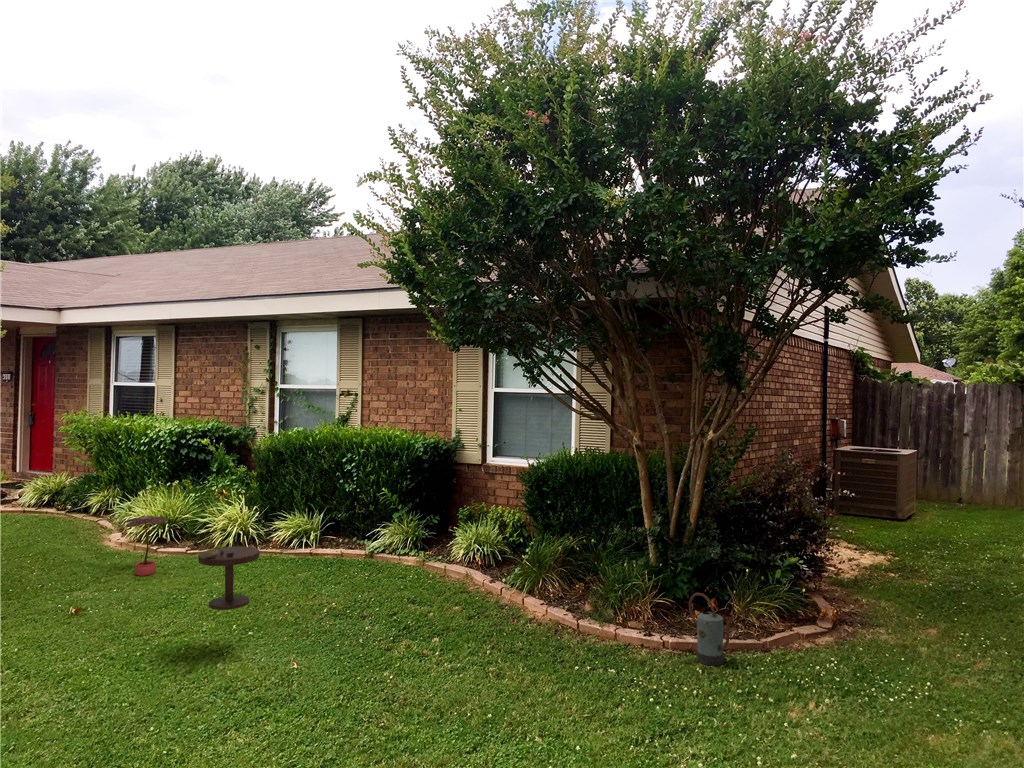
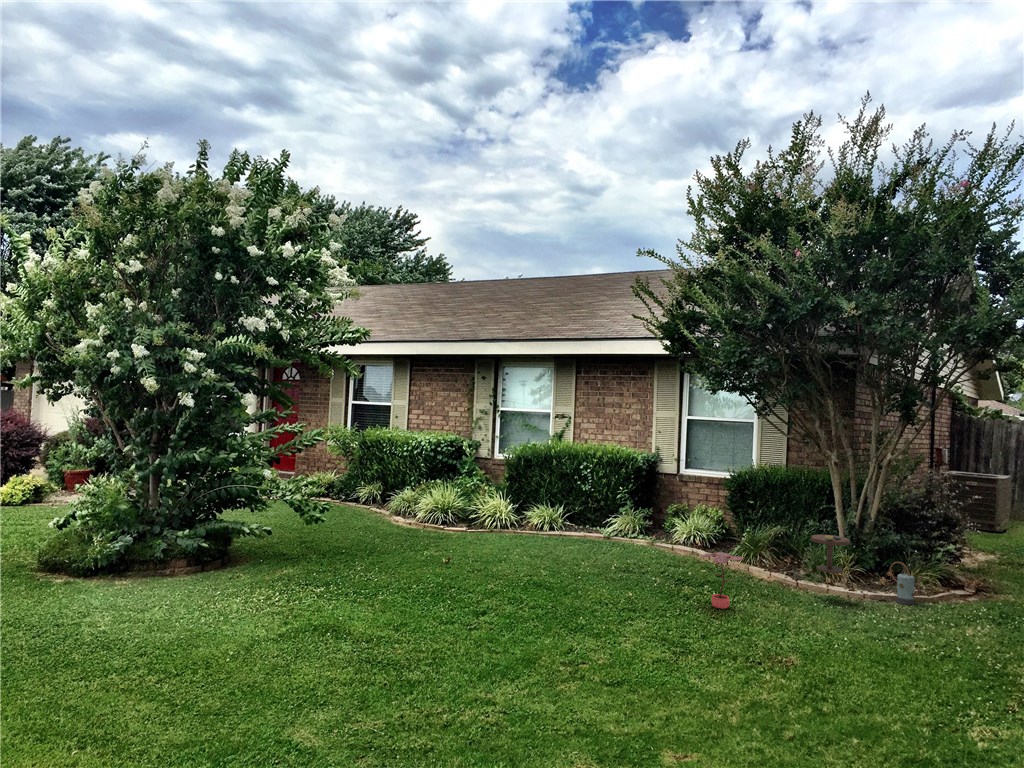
potted plant: present [125,516,166,576] -> present [701,552,744,609]
side table: present [198,547,259,610] -> present [811,535,850,573]

